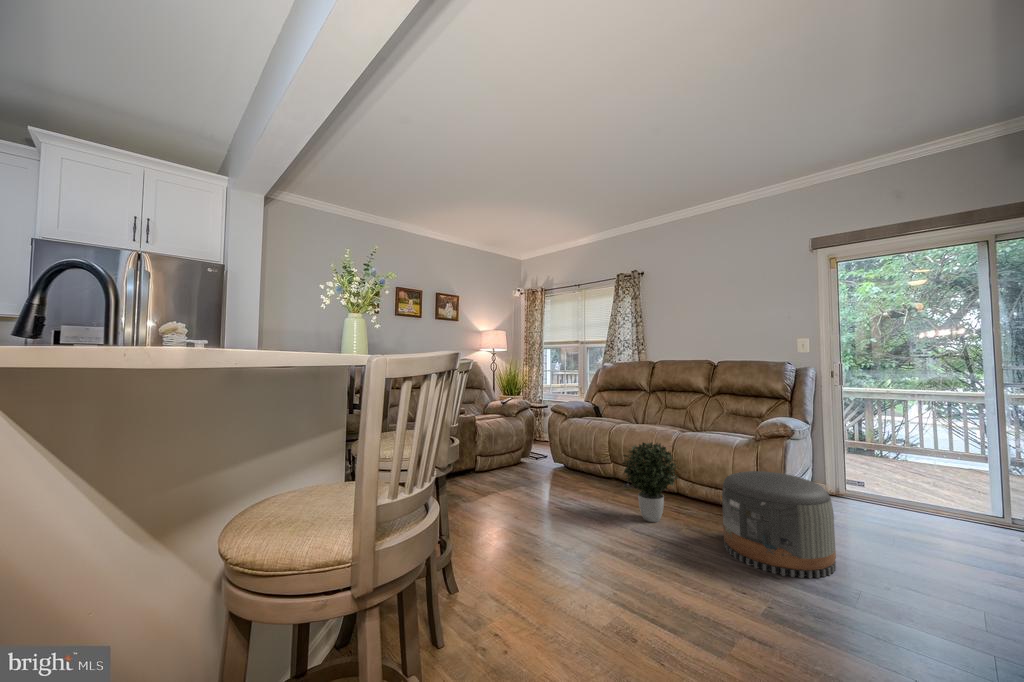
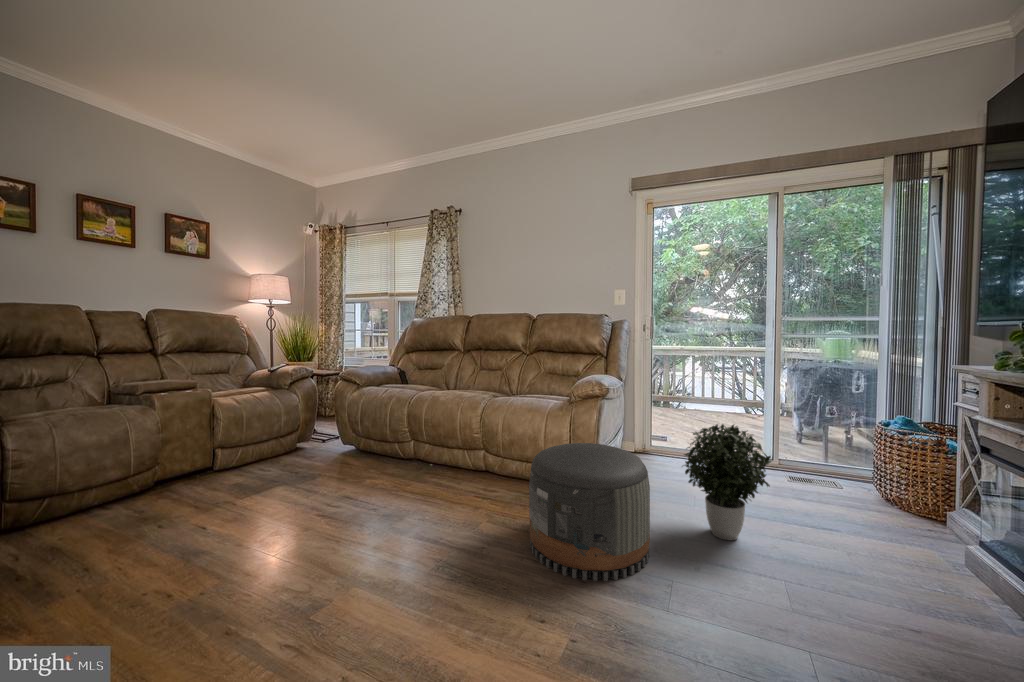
potted plant: present [623,442,679,522] -> present [684,424,771,540]

